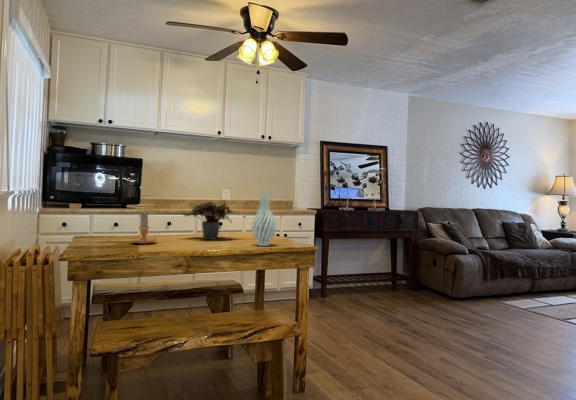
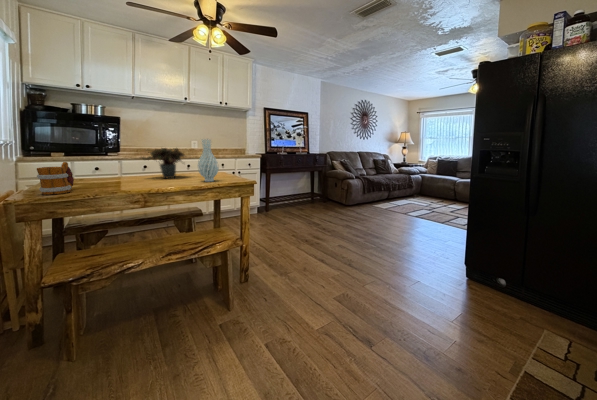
candle: present [130,211,160,244] -> none [88,155,120,185]
mug: none [97,217,124,252] -> present [37,162,74,195]

